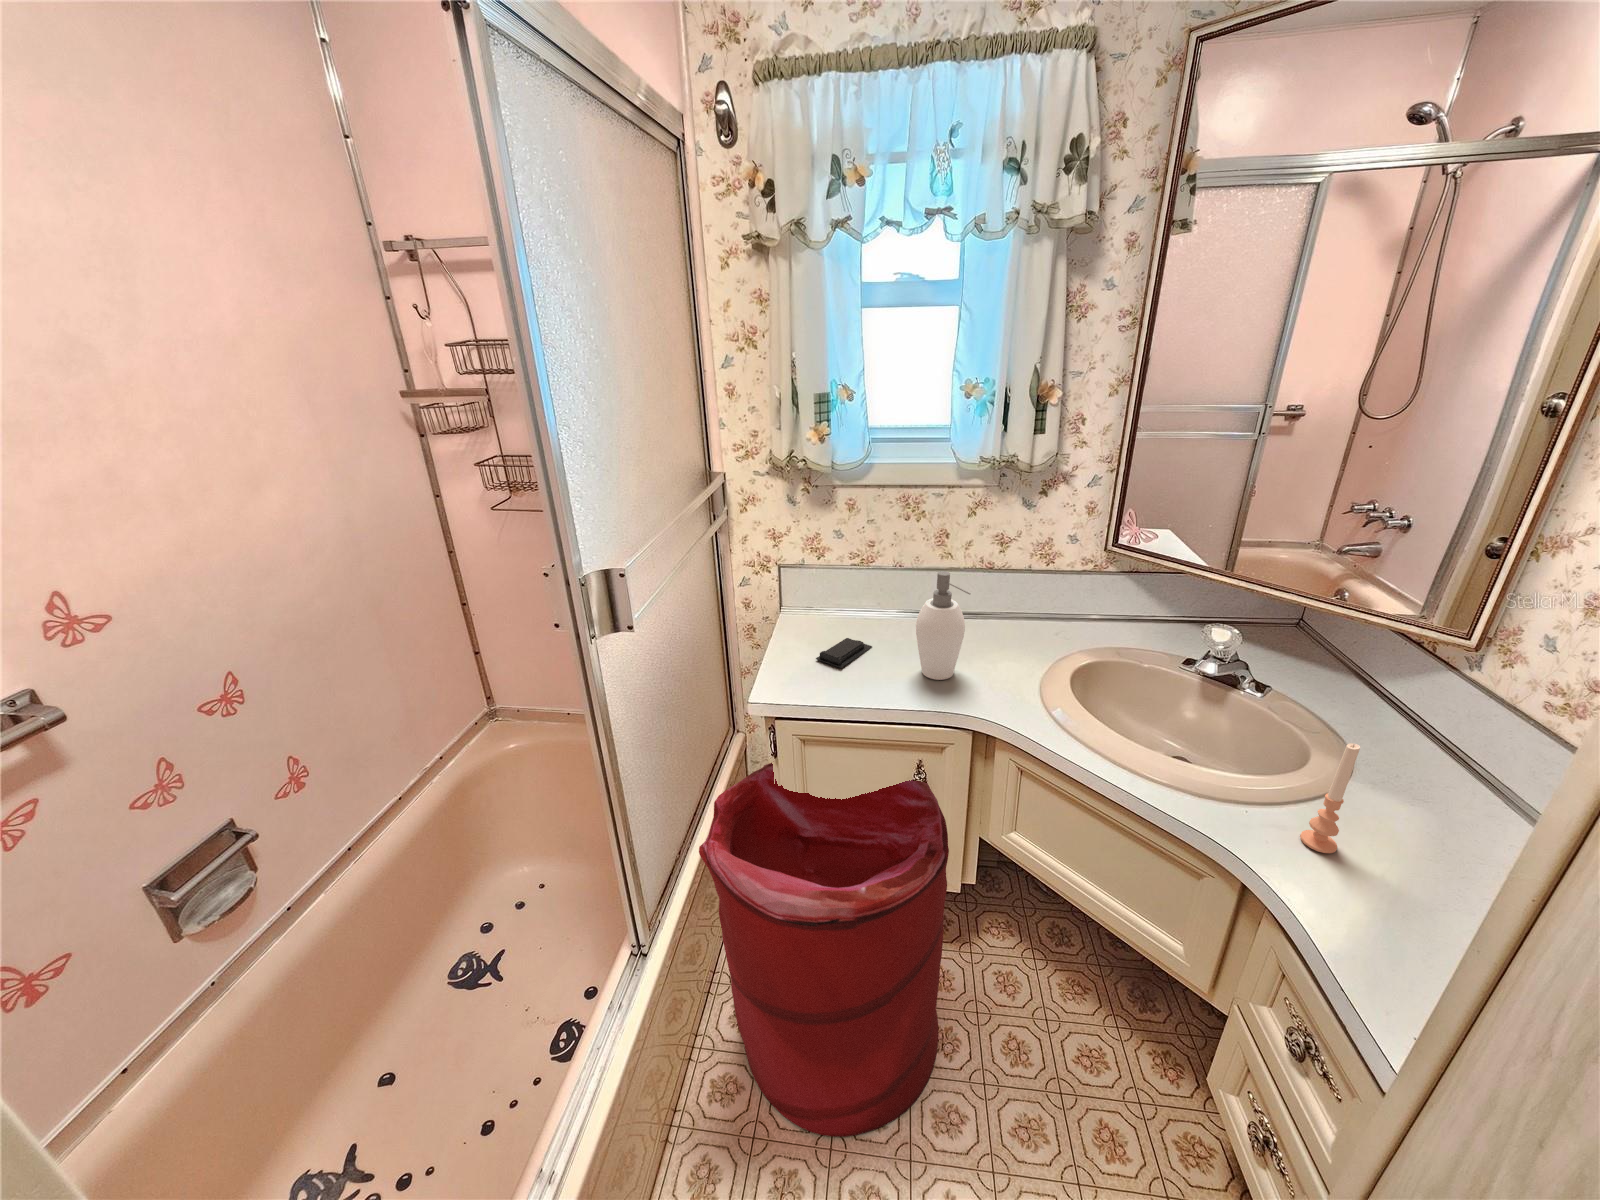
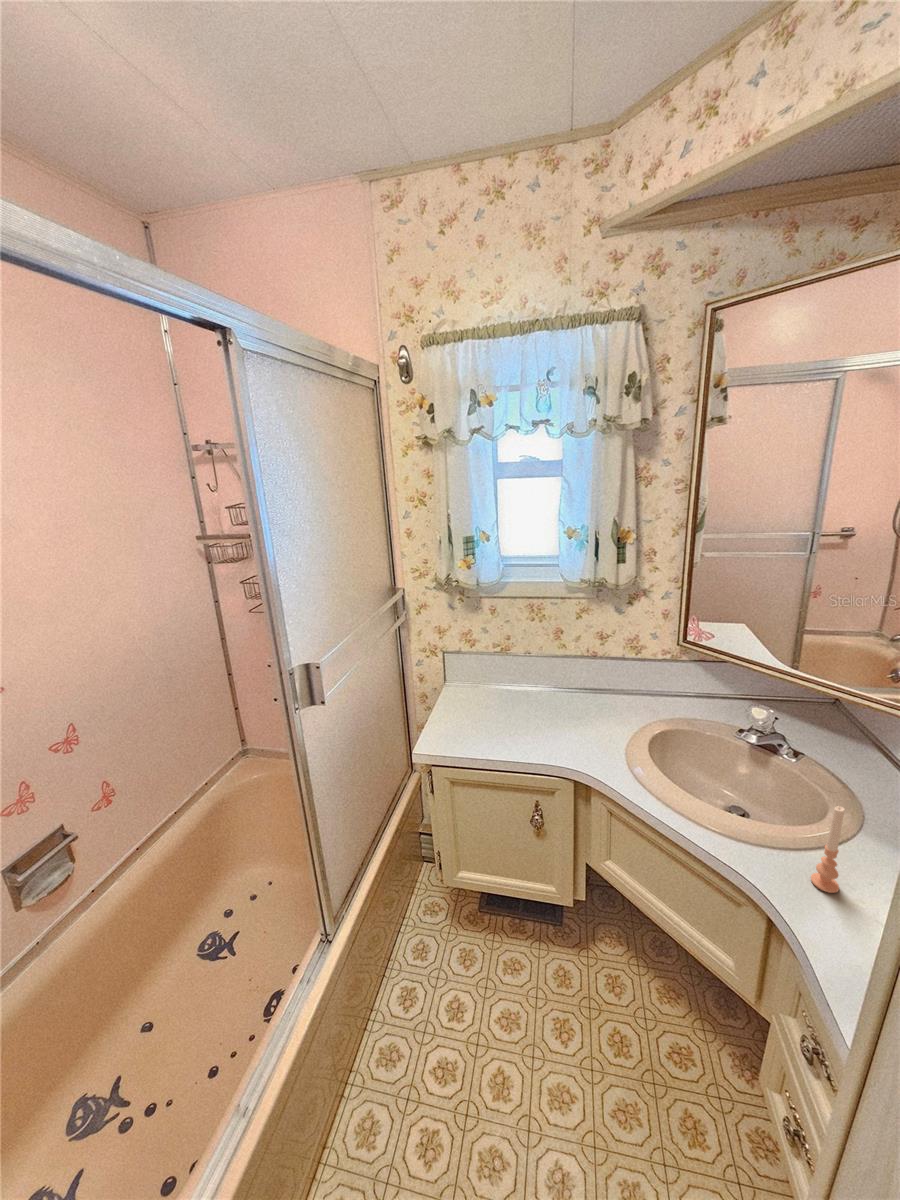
soap dispenser: present [916,571,970,680] -> none [533,661,568,740]
soap bar: present [816,638,872,668] -> none [464,706,506,729]
laundry hamper: present [699,763,949,1137] -> none [372,787,558,1106]

